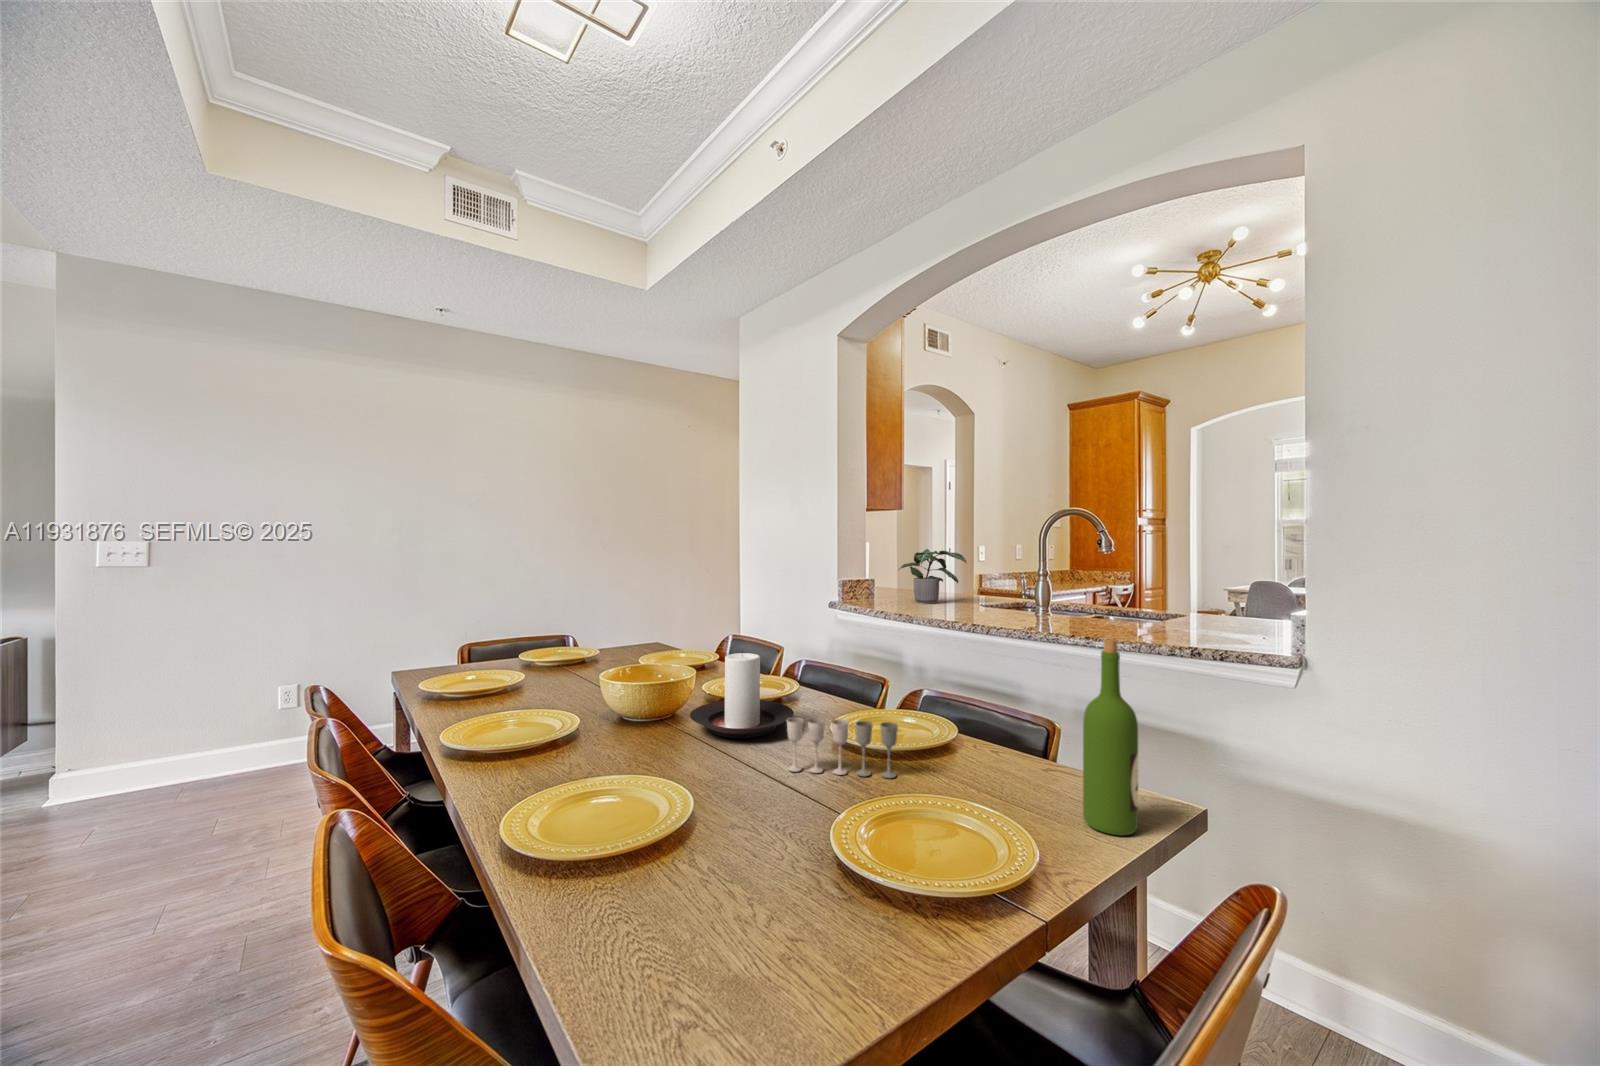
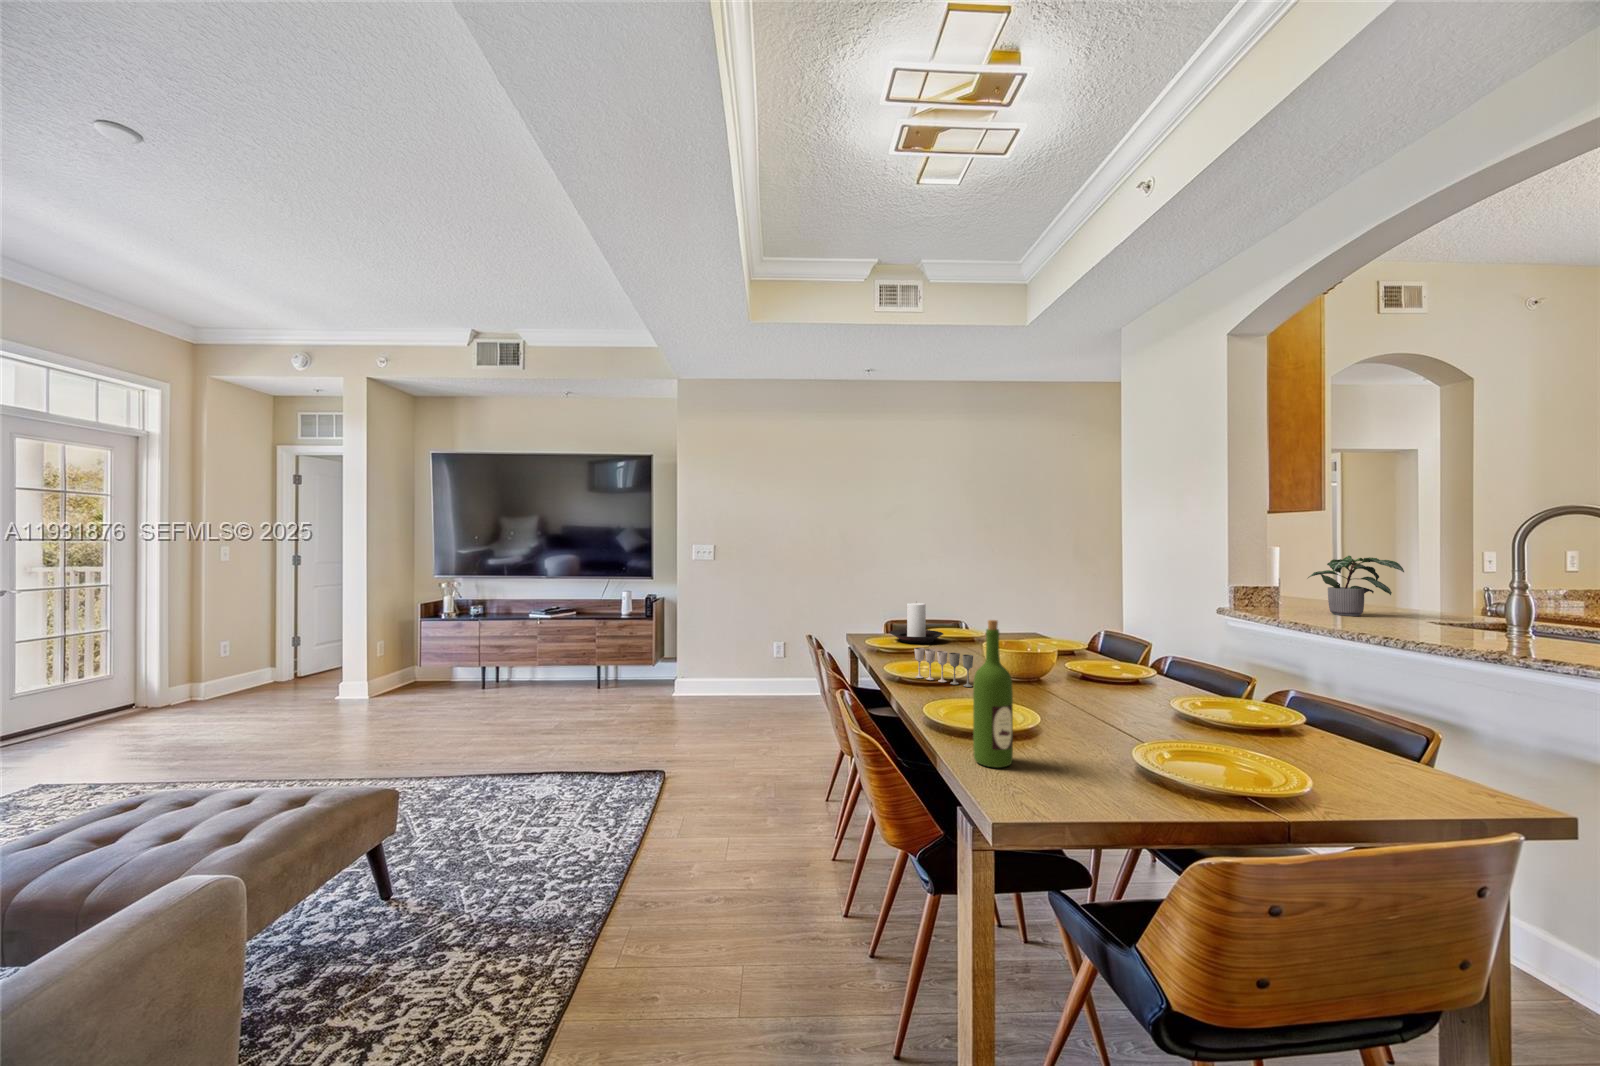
wine bottle: present [1083,639,1138,835] -> present [973,620,1013,767]
candle holder: present [690,651,794,738] -> present [890,603,943,643]
wine glass: present [787,717,898,778] -> present [914,648,973,687]

